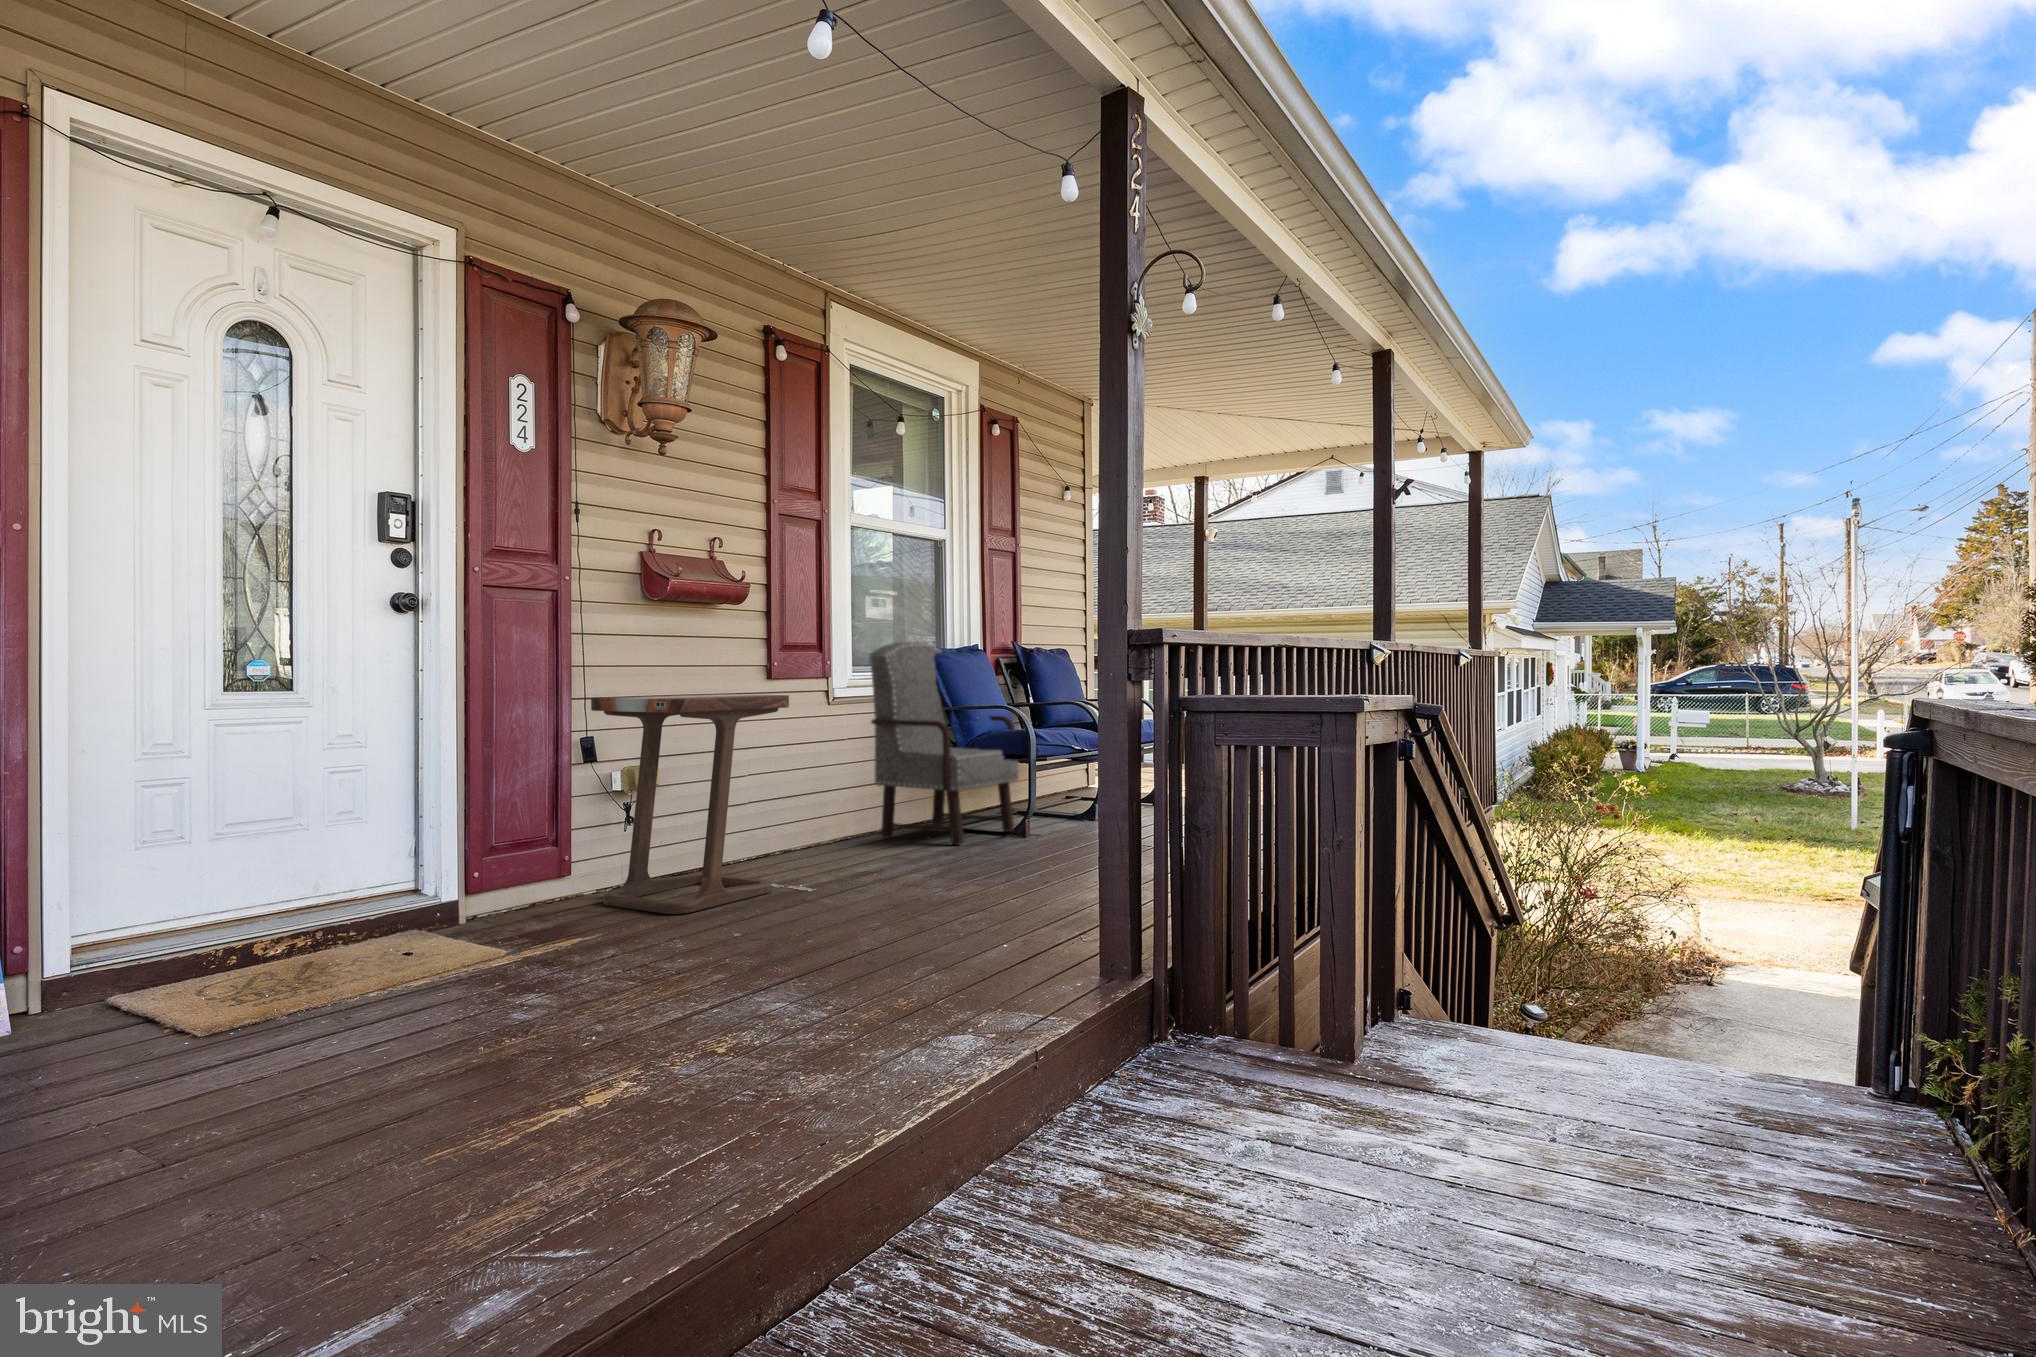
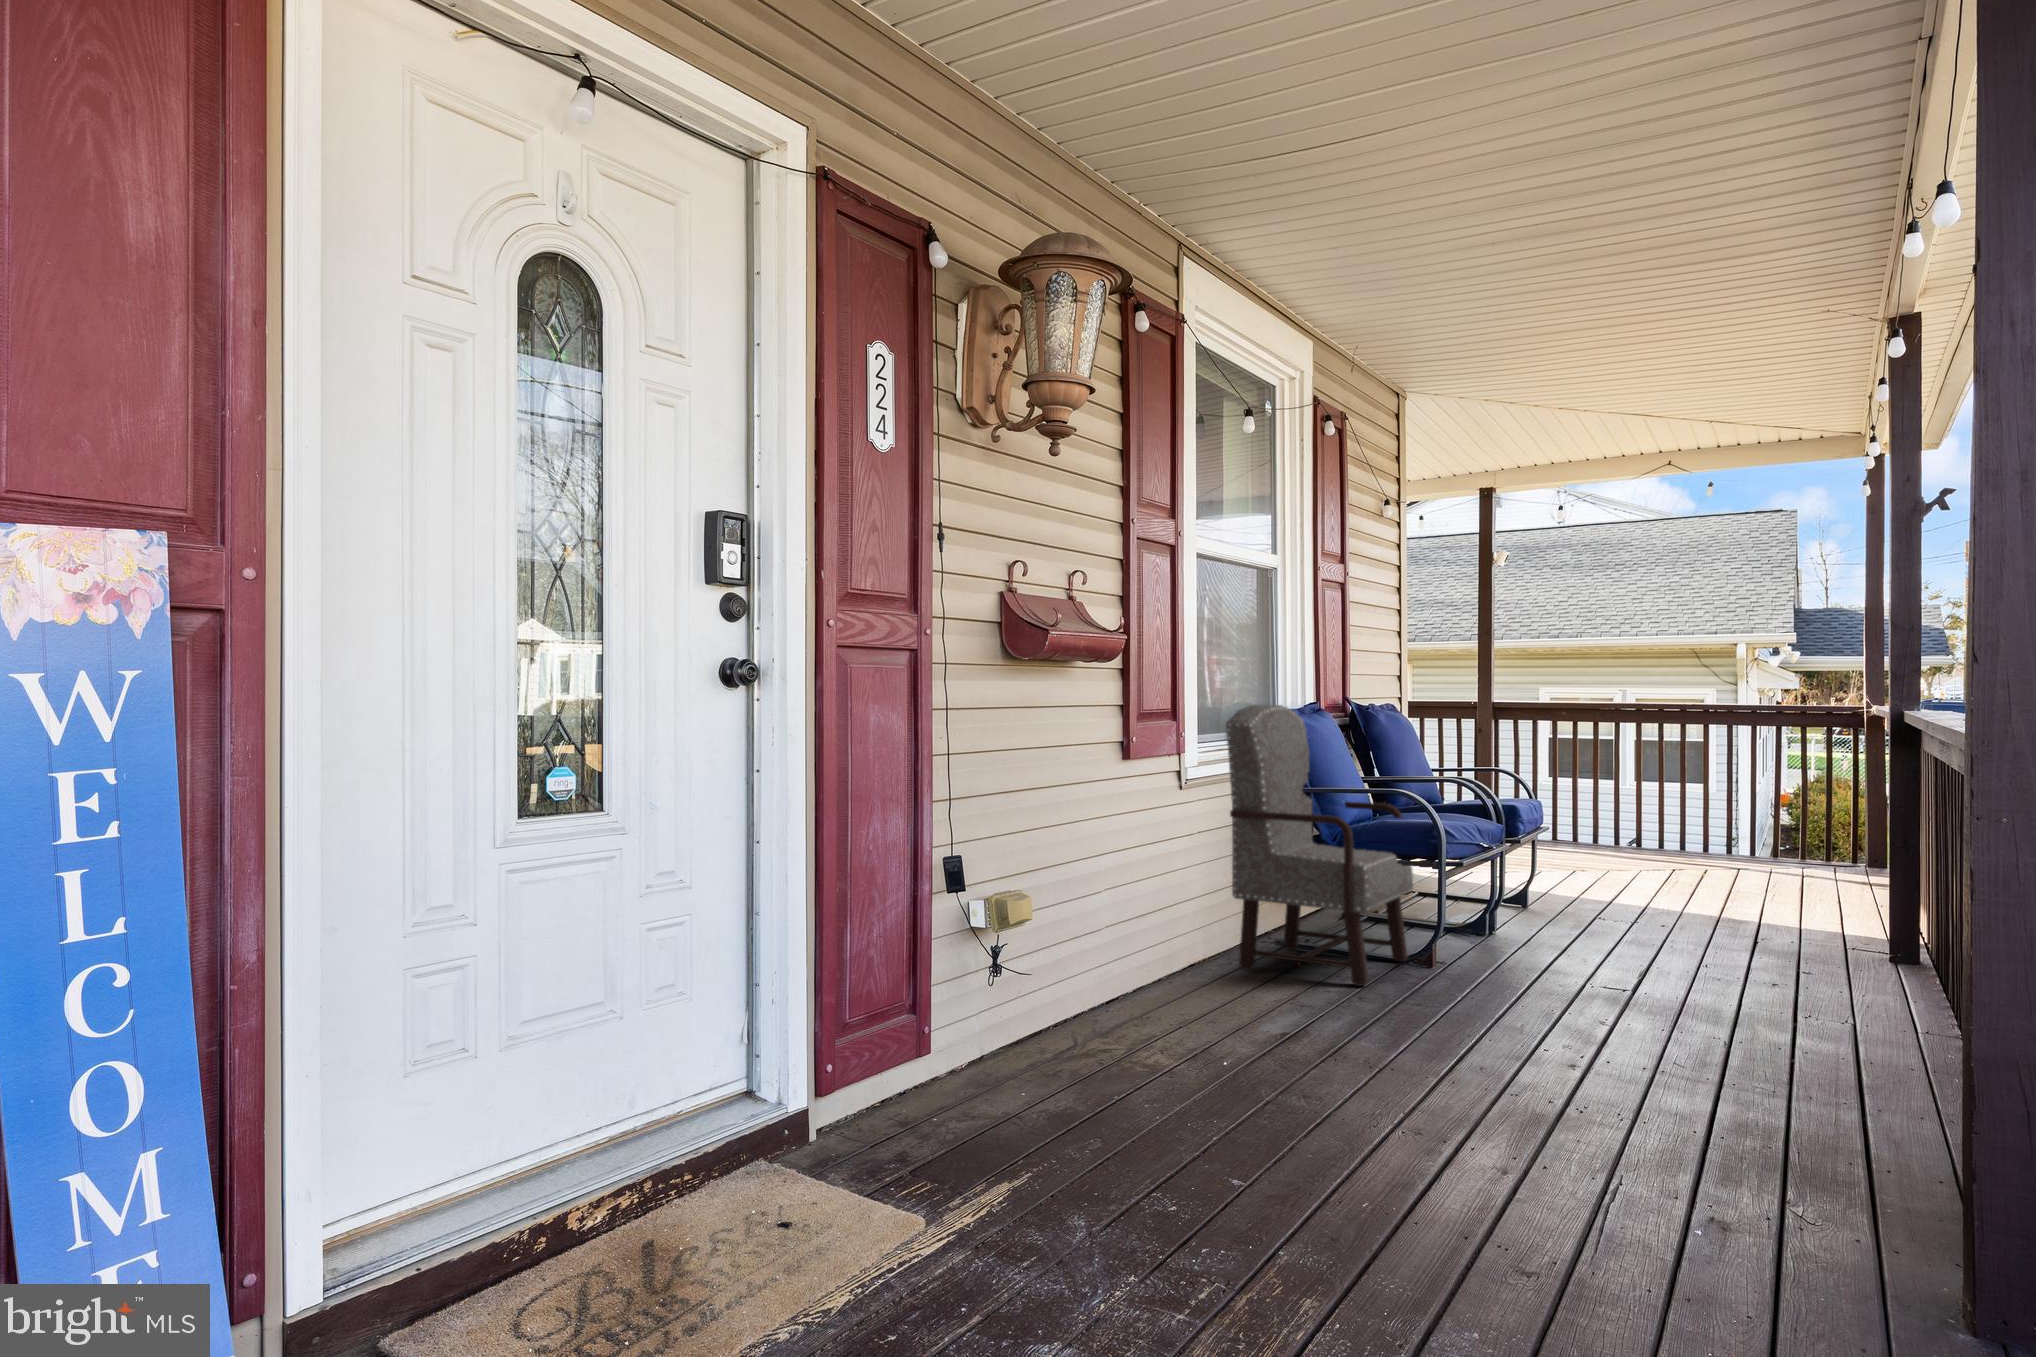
side table: present [591,694,811,914] -> none [968,789,1265,1133]

